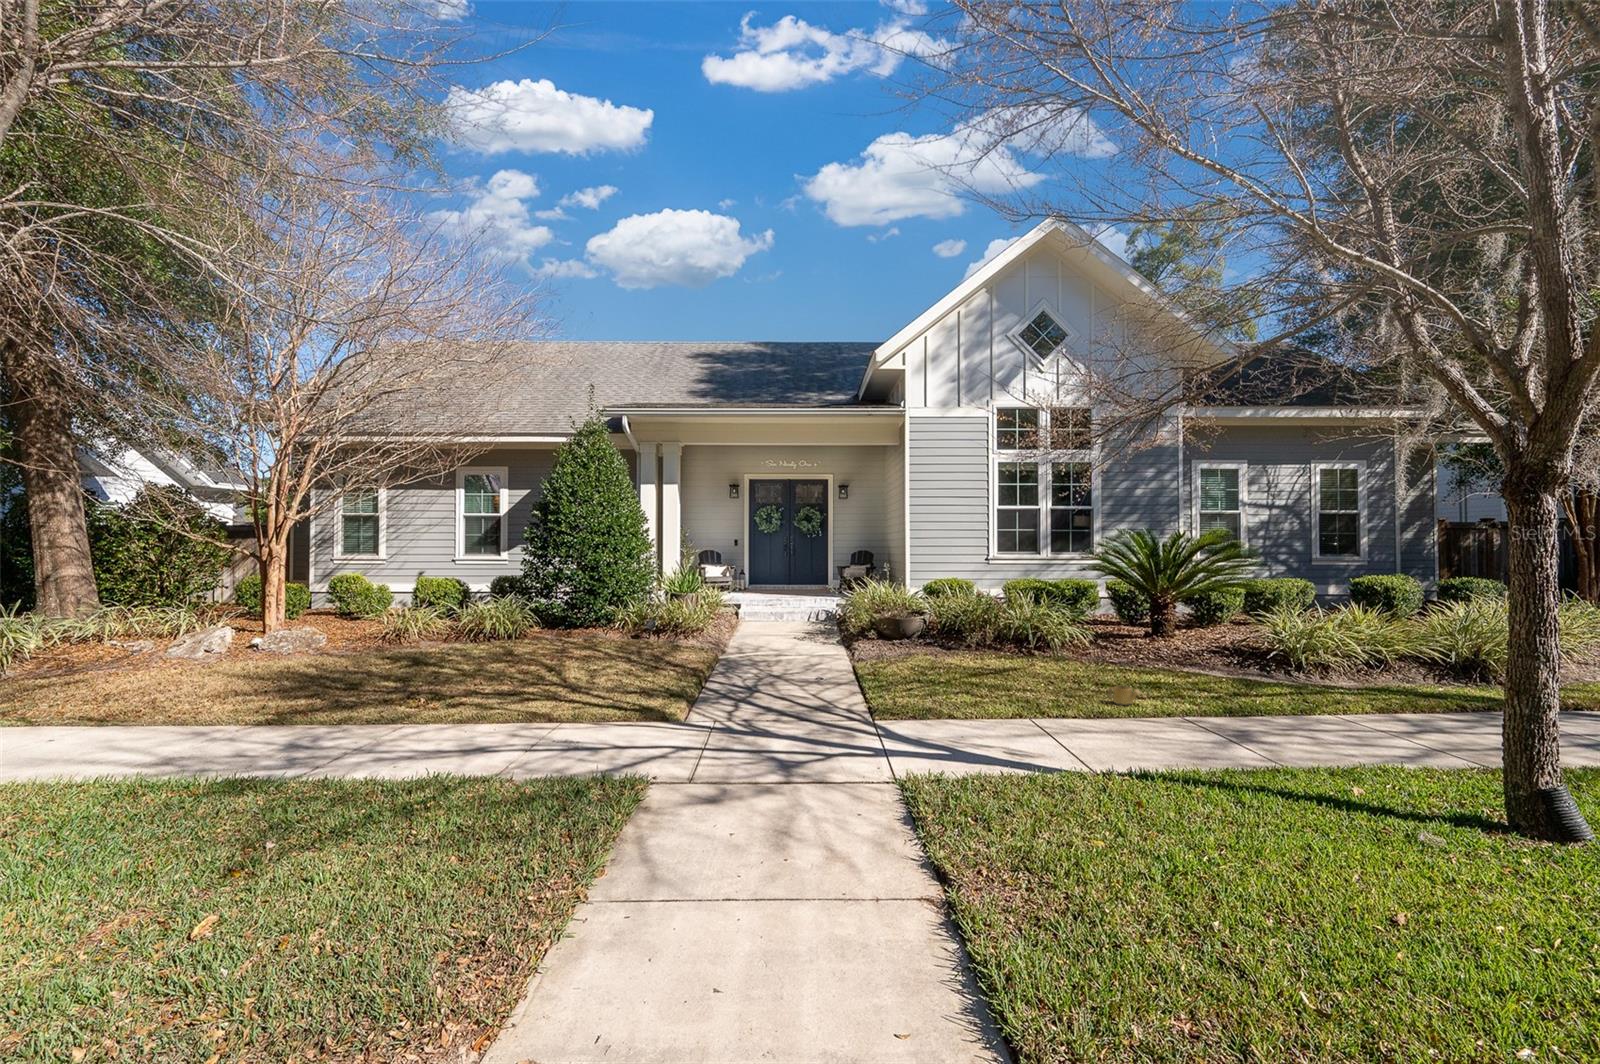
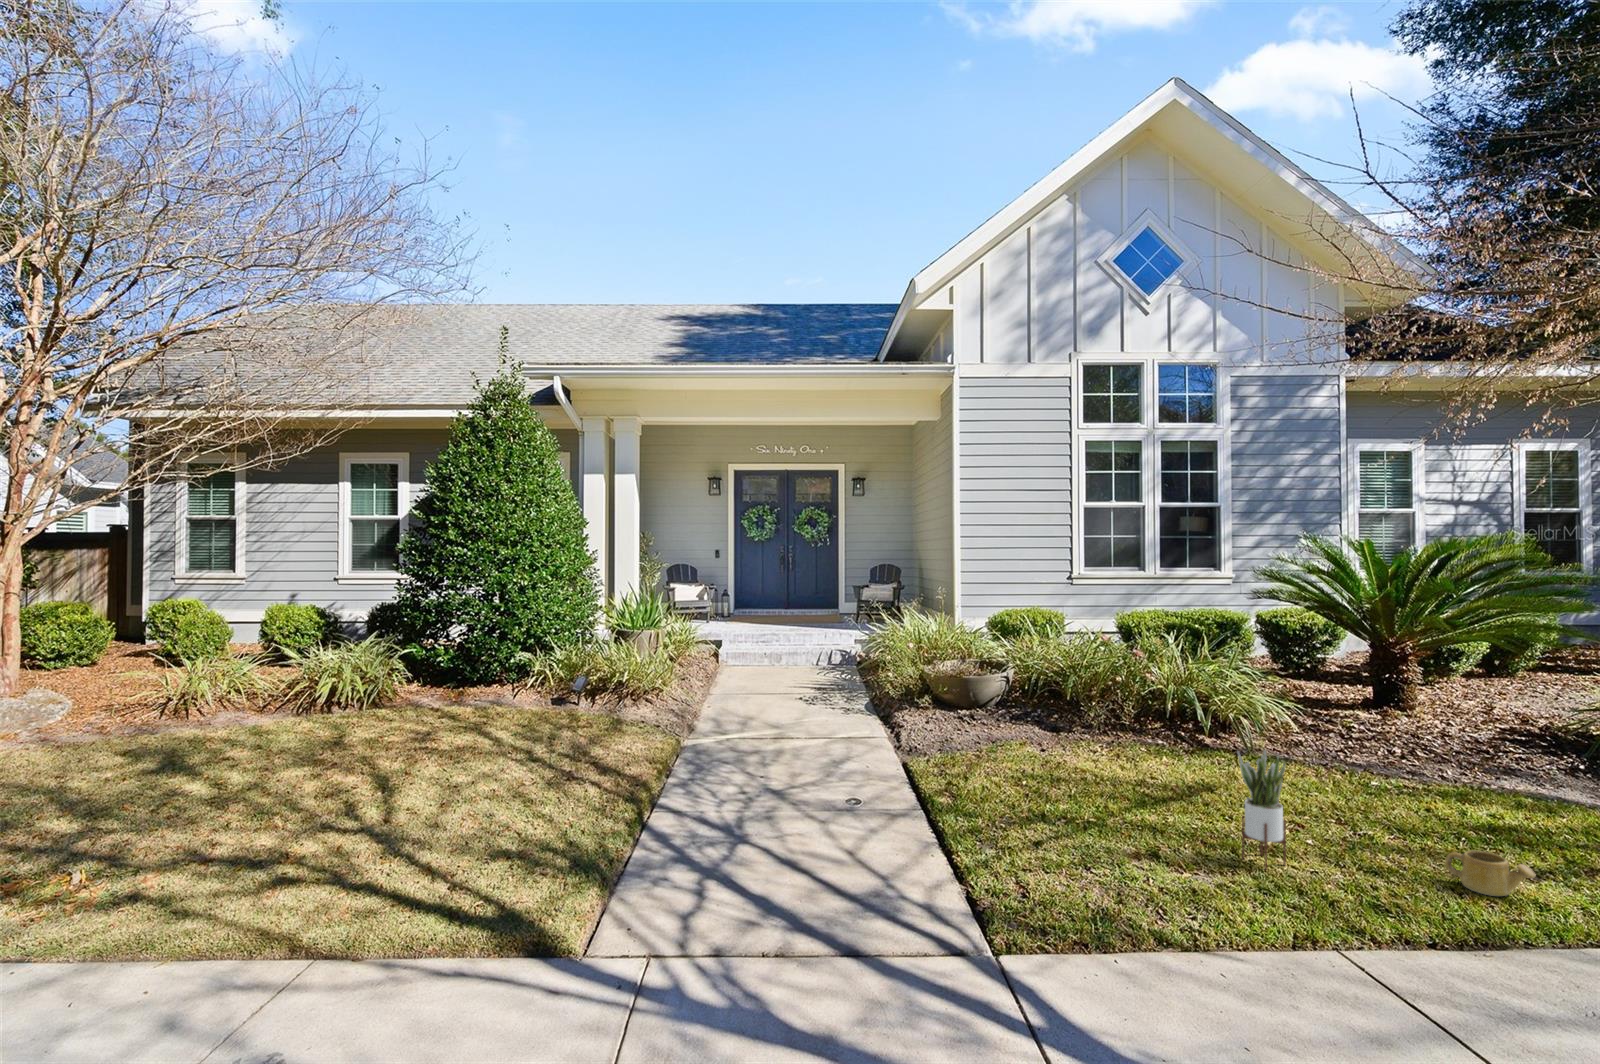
potted plant: none [1012,639,1037,698] -> present [1238,751,1286,869]

